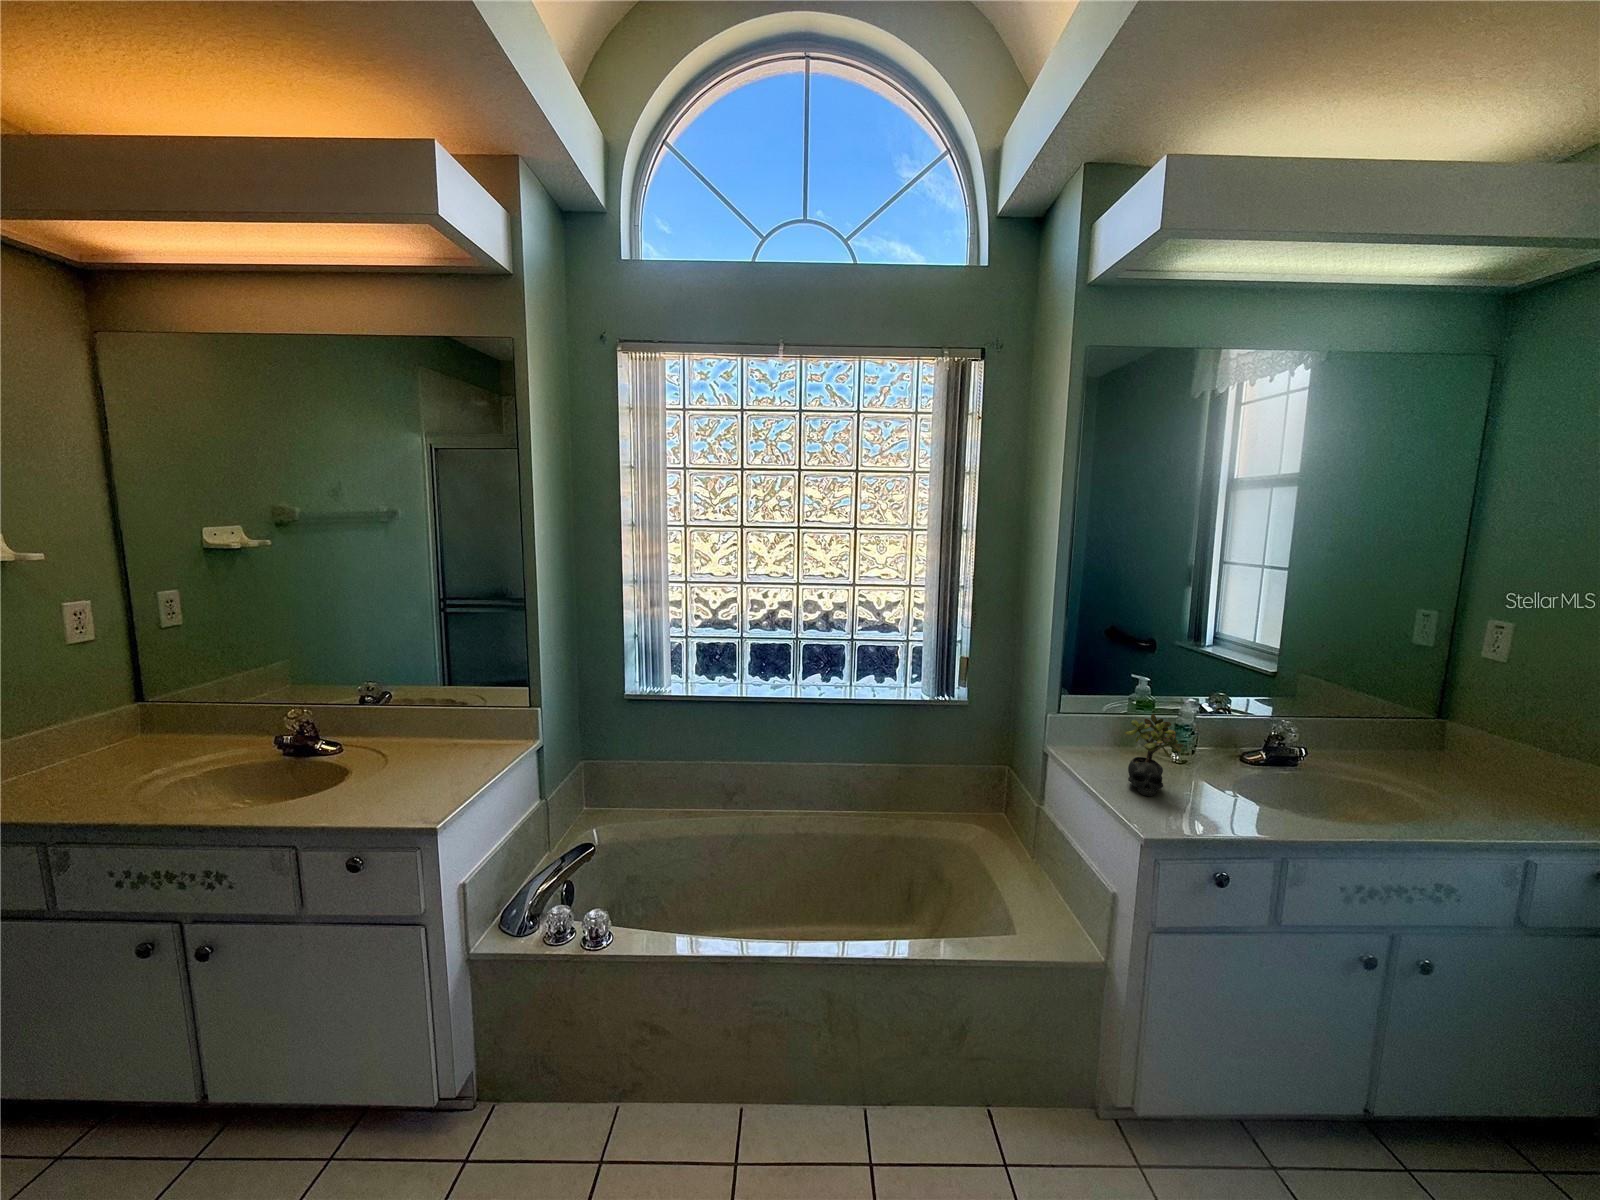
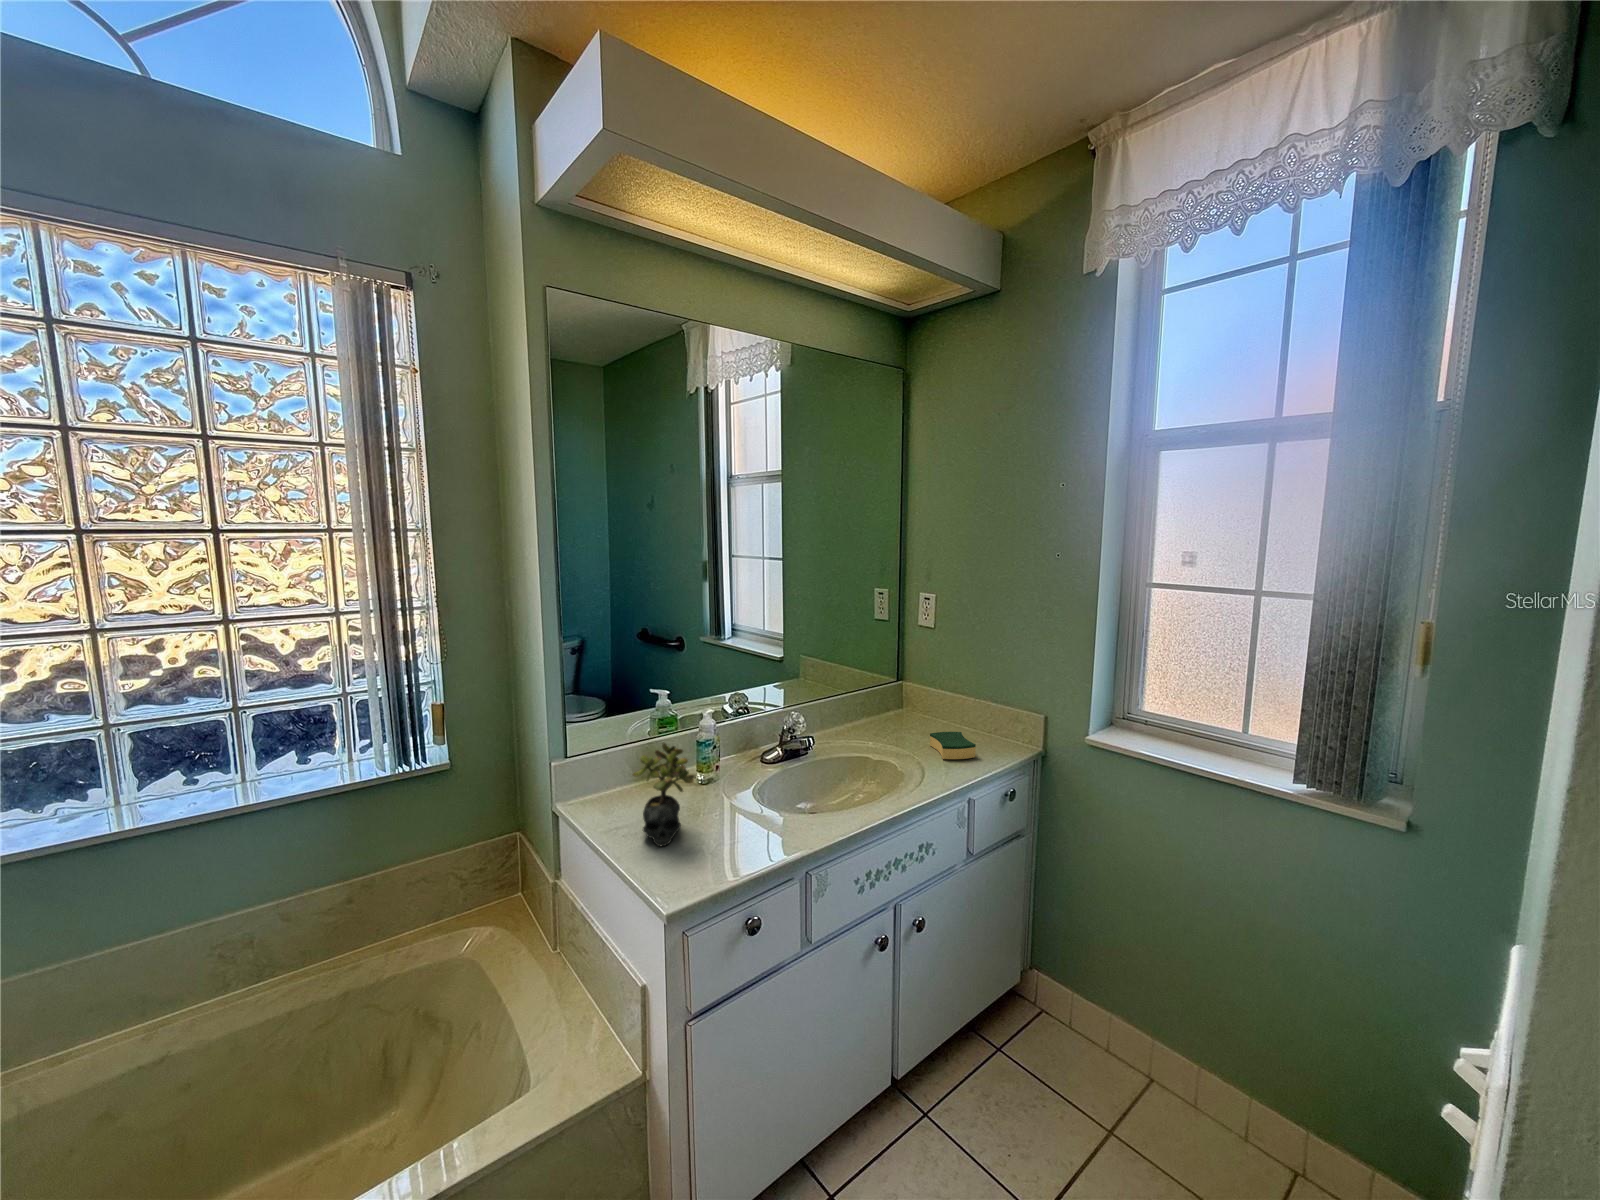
sponge: none [1476,779,1557,819] -> present [930,732,976,759]

